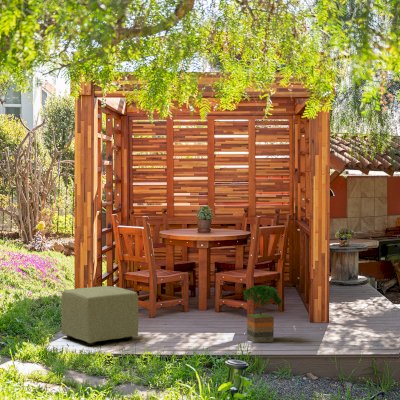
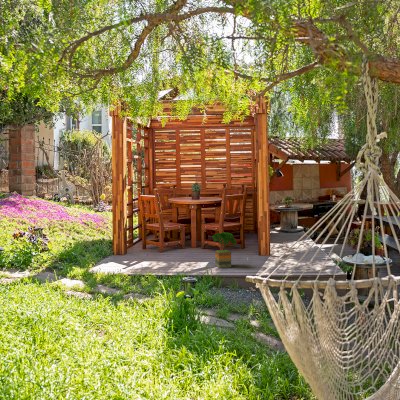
ottoman: present [61,286,139,345] -> none [101,233,148,269]

